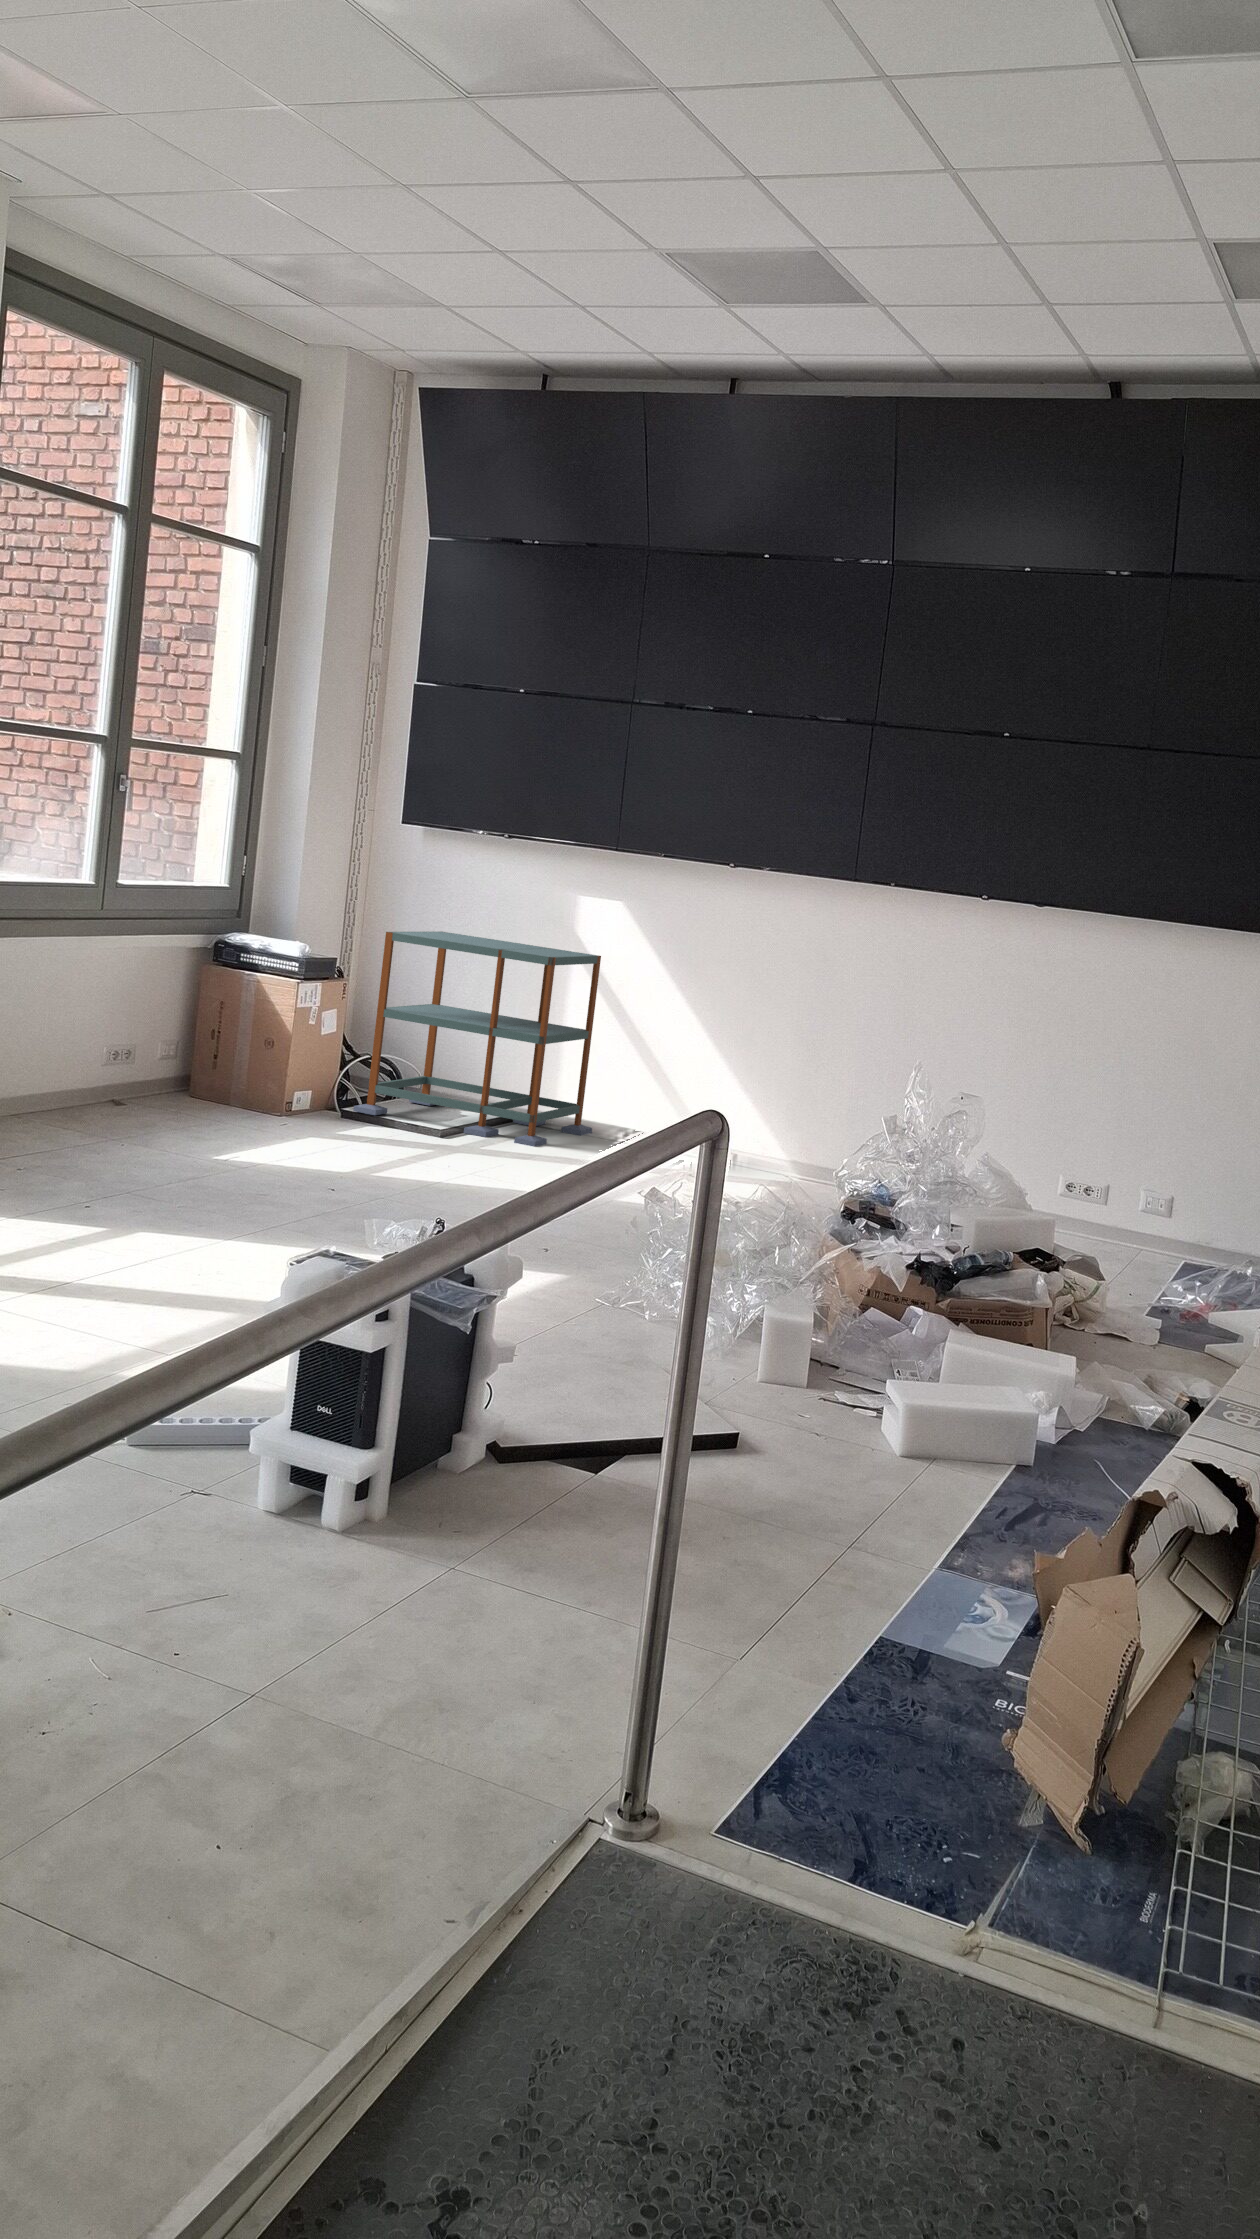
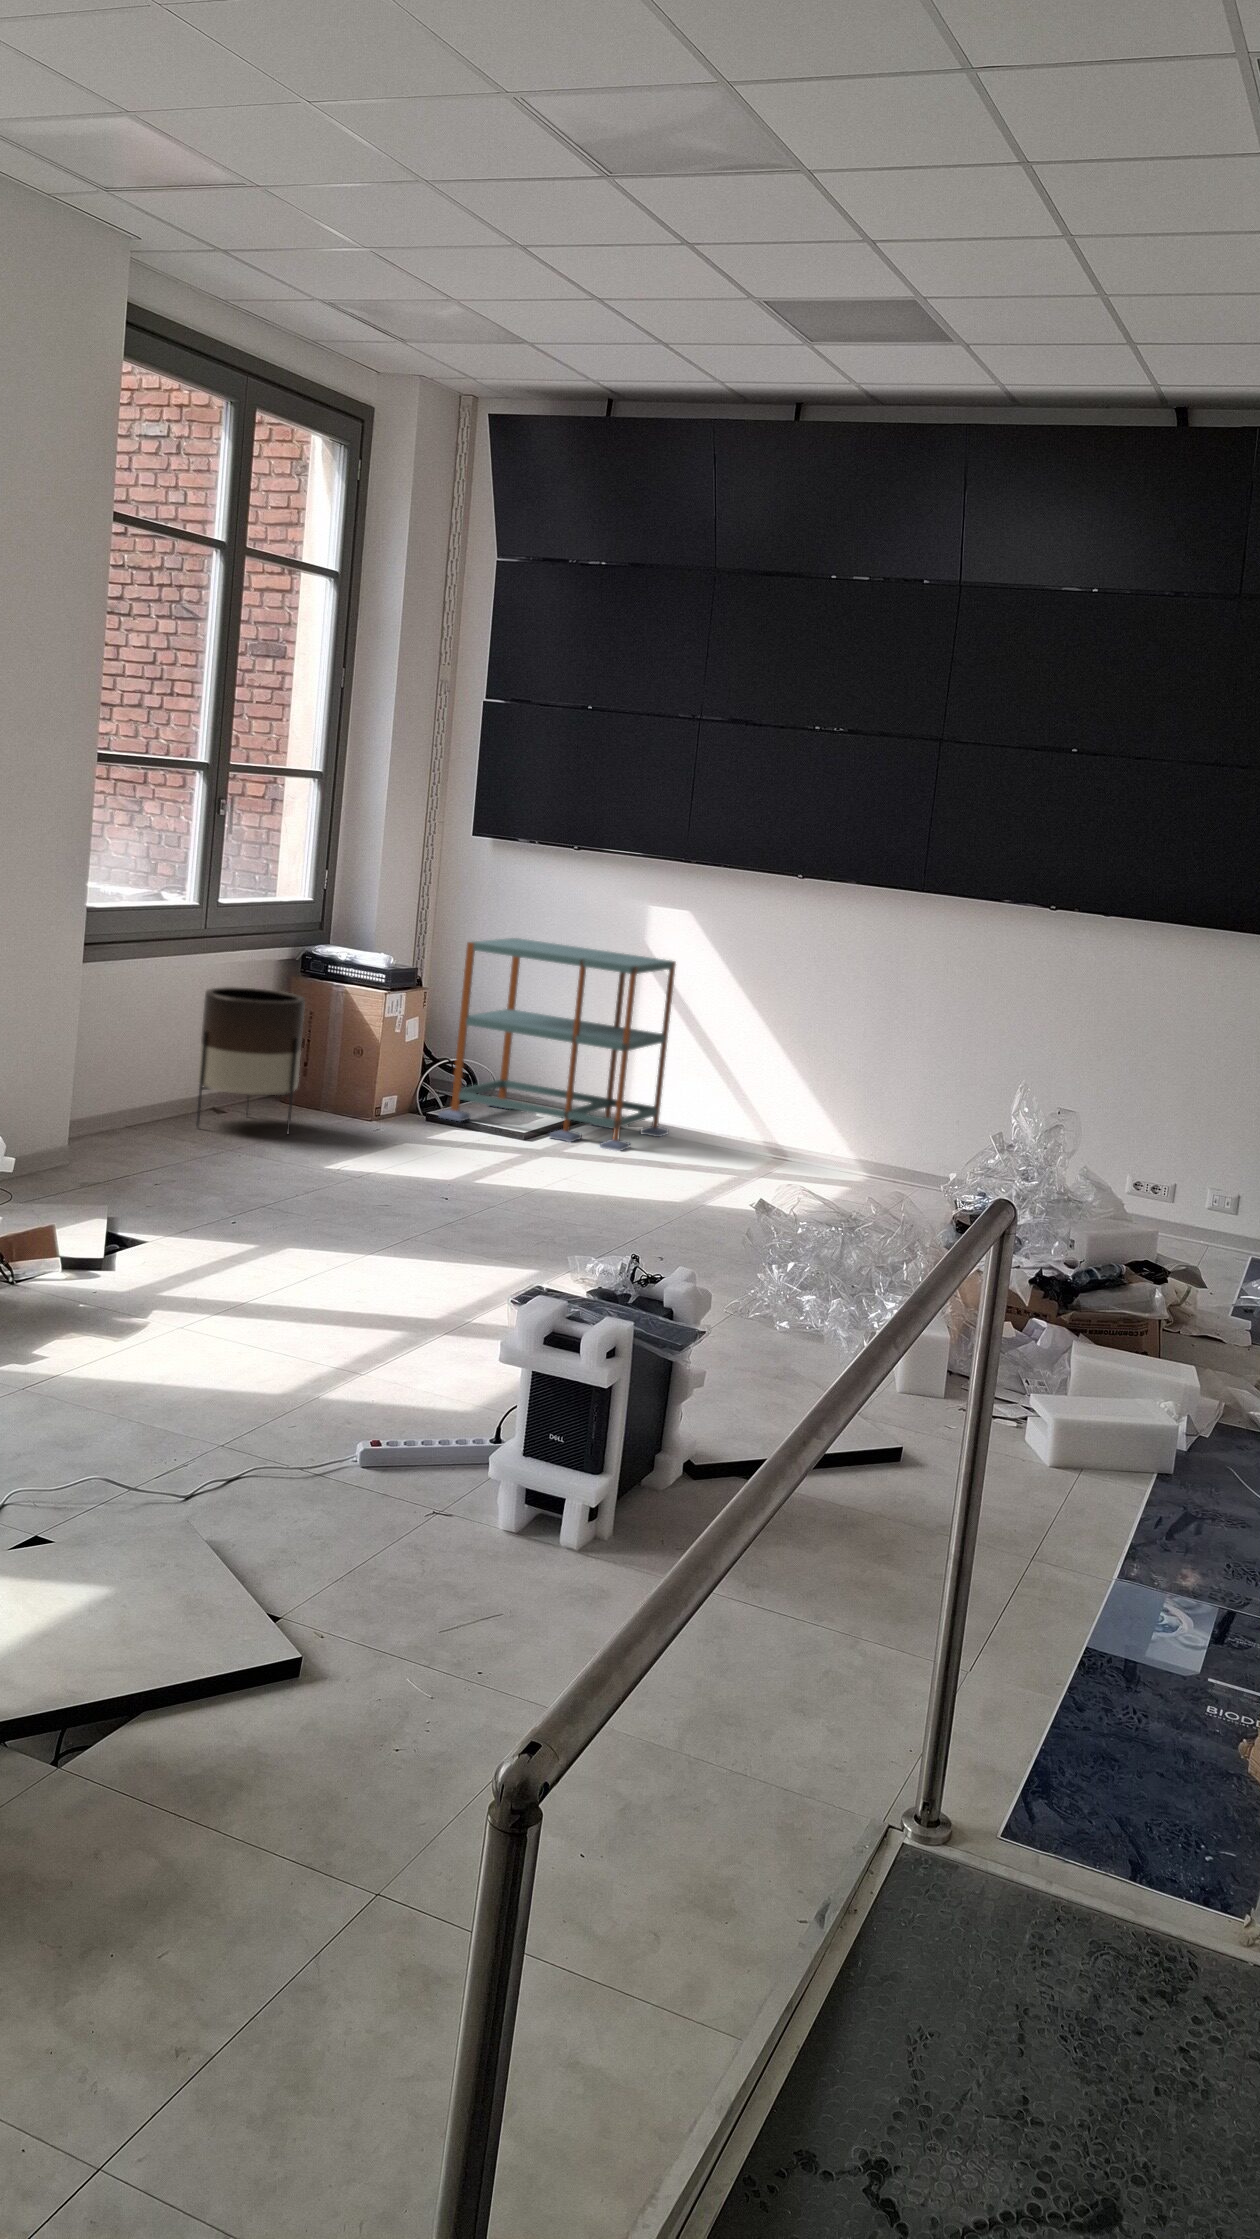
planter: none [90,971,209,1122] -> present [196,987,305,1134]

